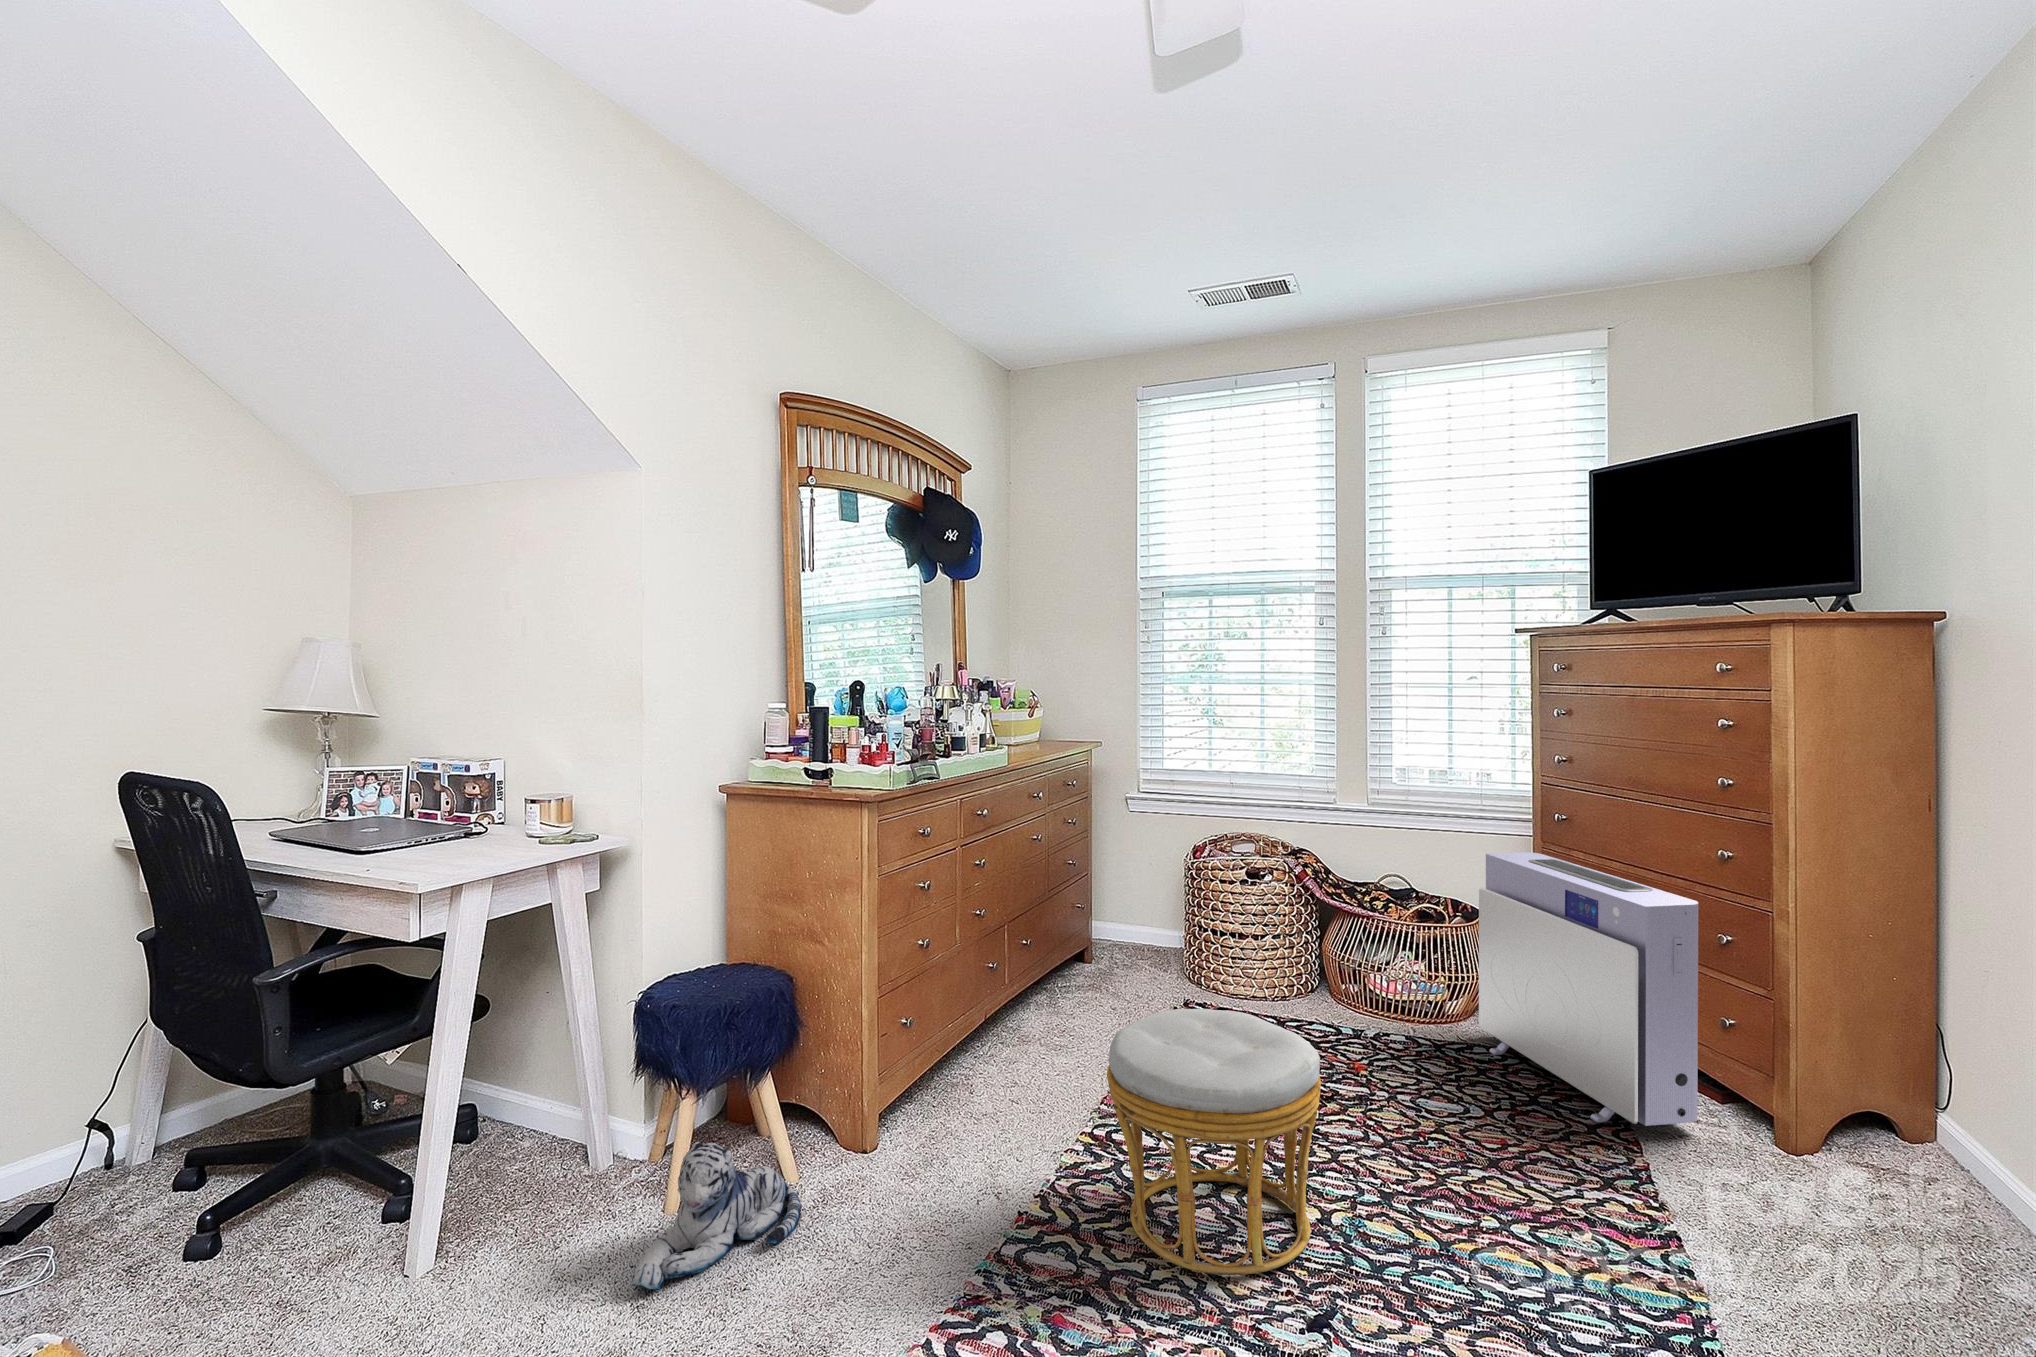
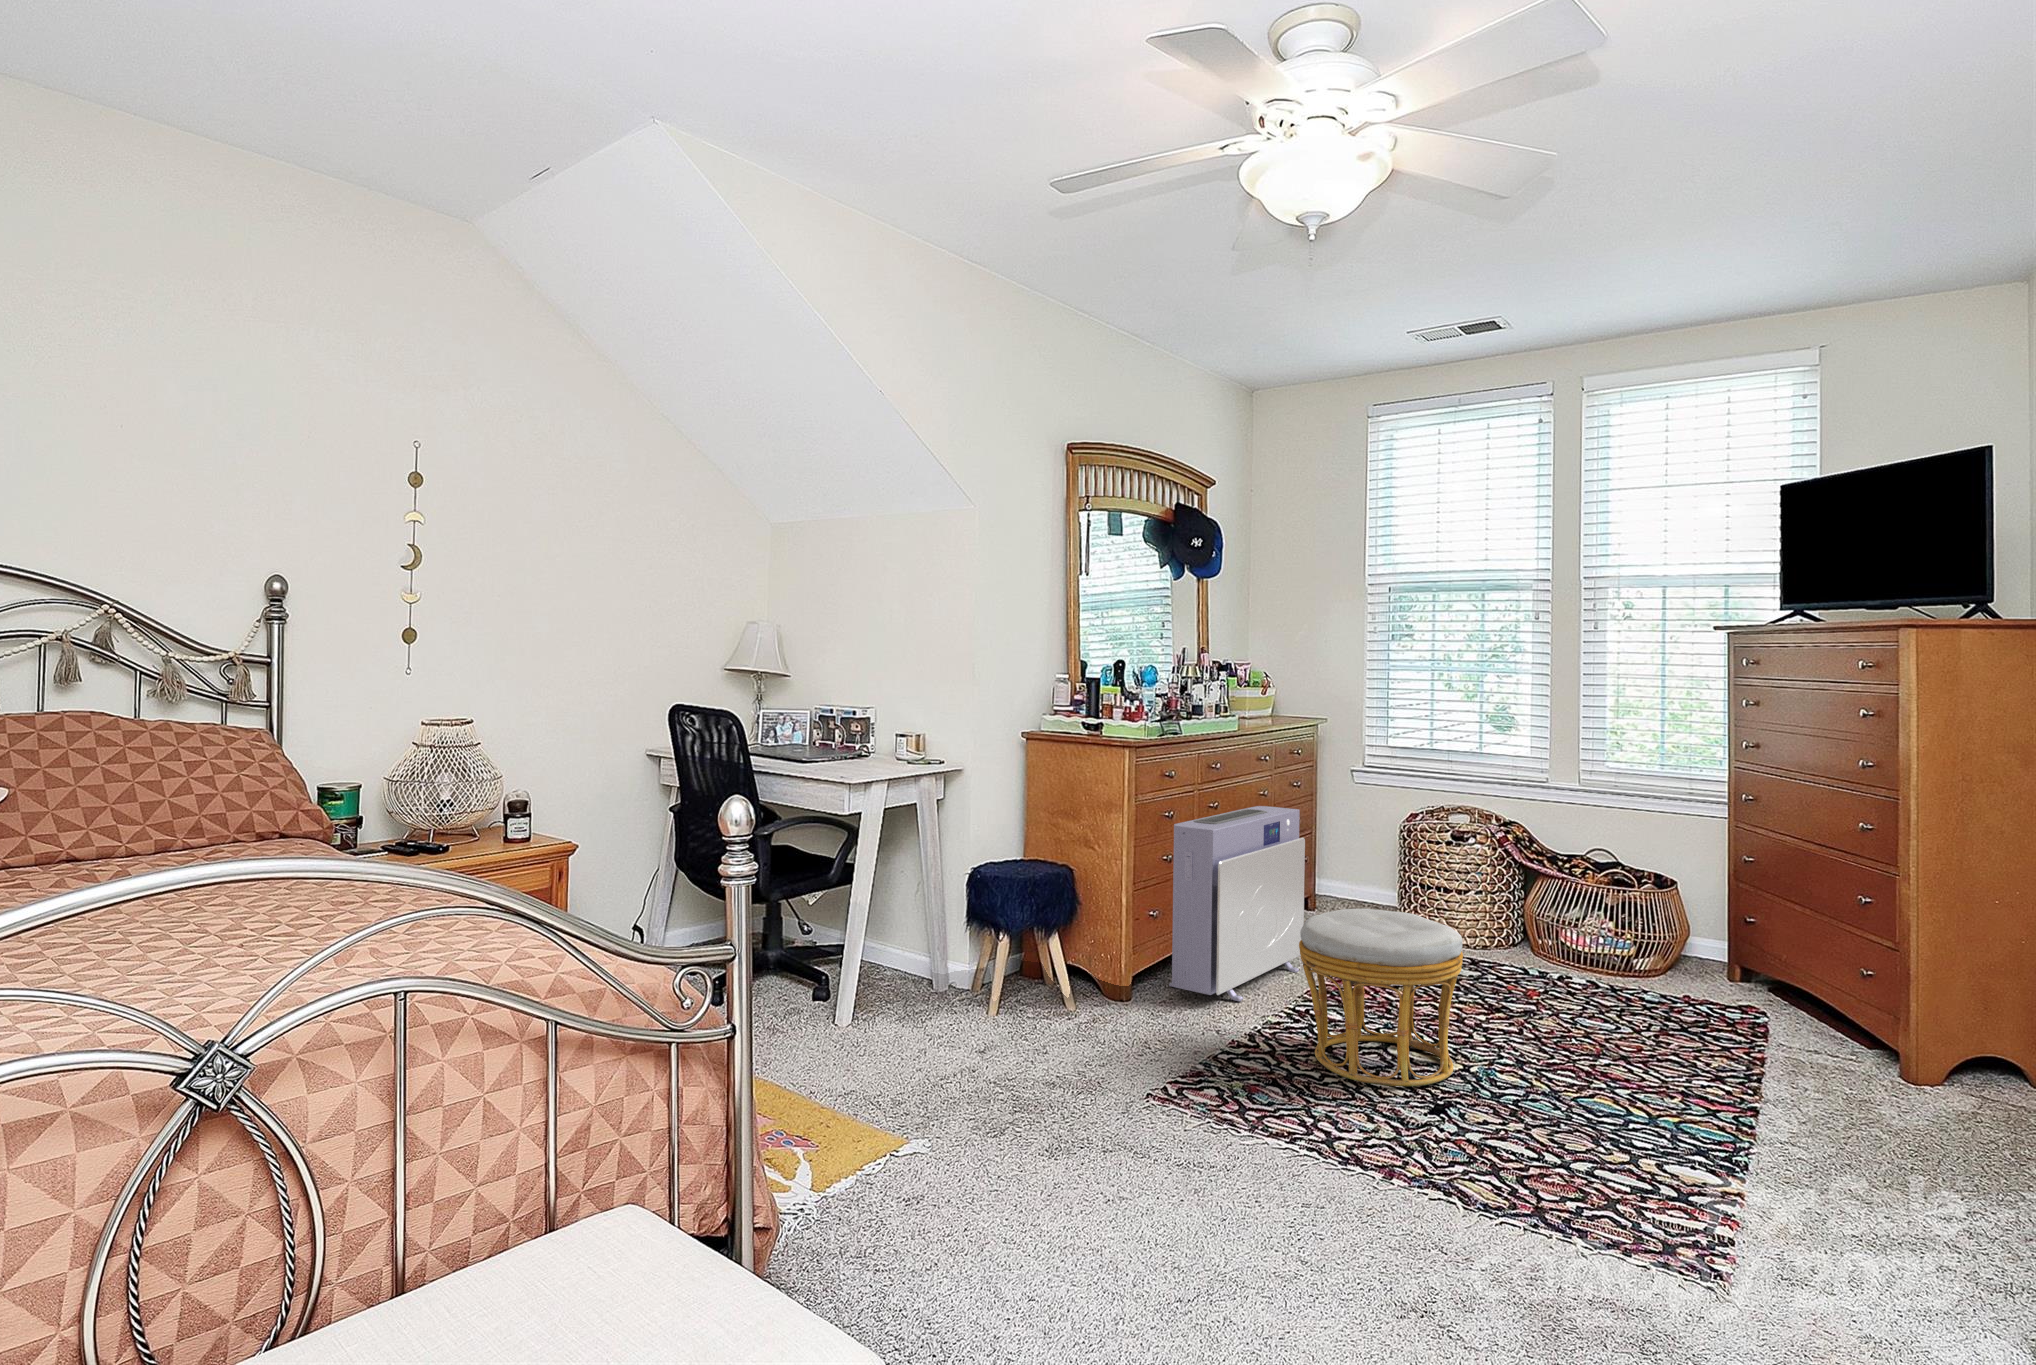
air purifier: present [1479,852,1698,1126] -> present [1169,806,1305,1001]
plush toy: present [633,1142,801,1289] -> none [967,964,1075,1050]

